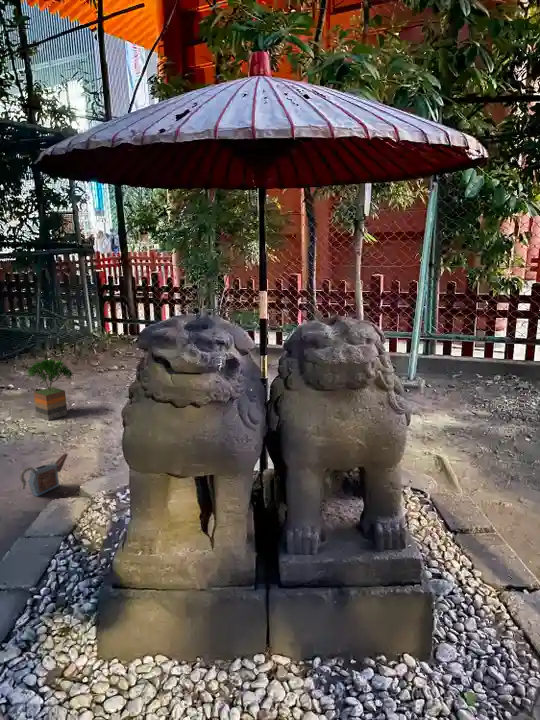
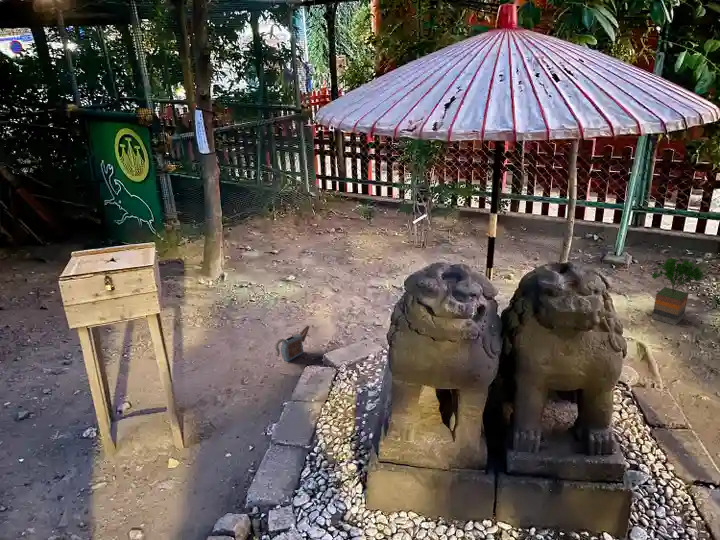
potted tree: present [27,359,73,420] -> present [652,258,704,325]

